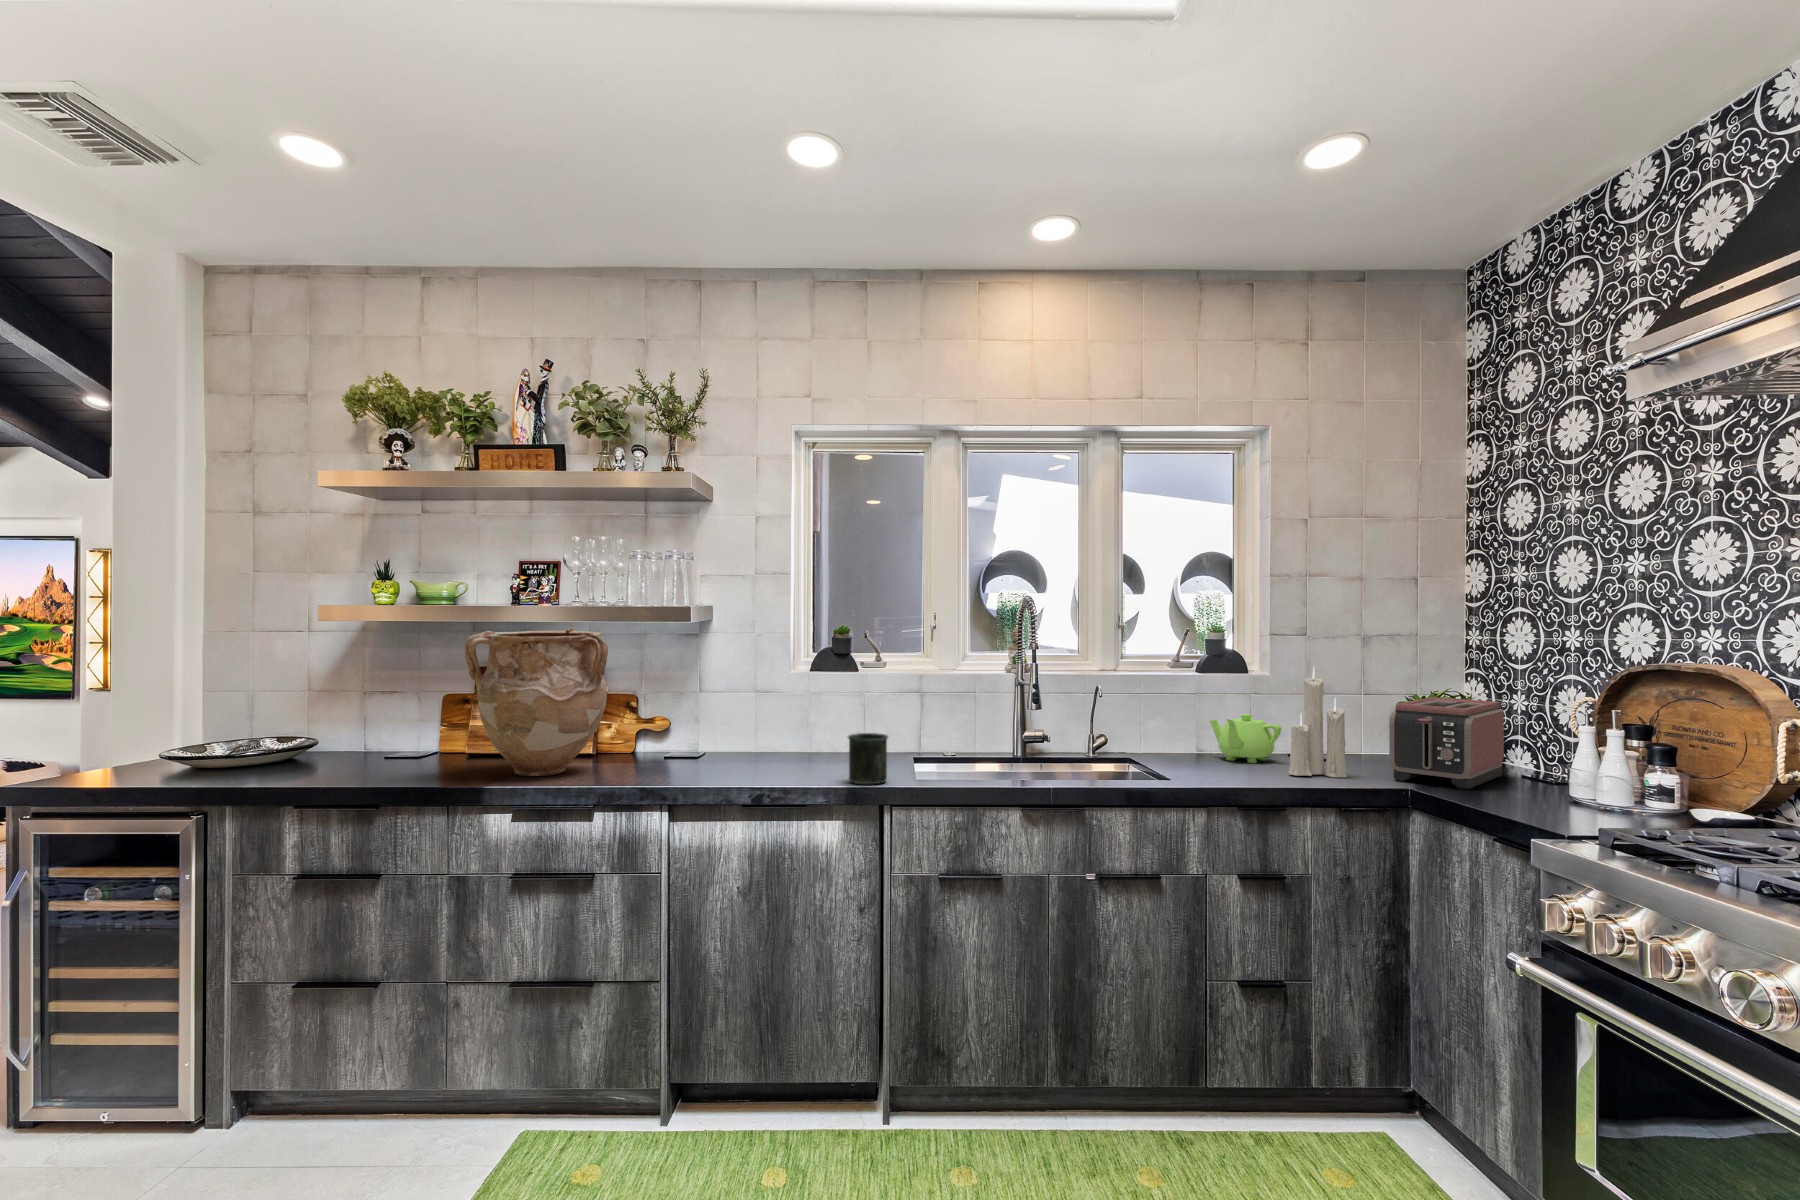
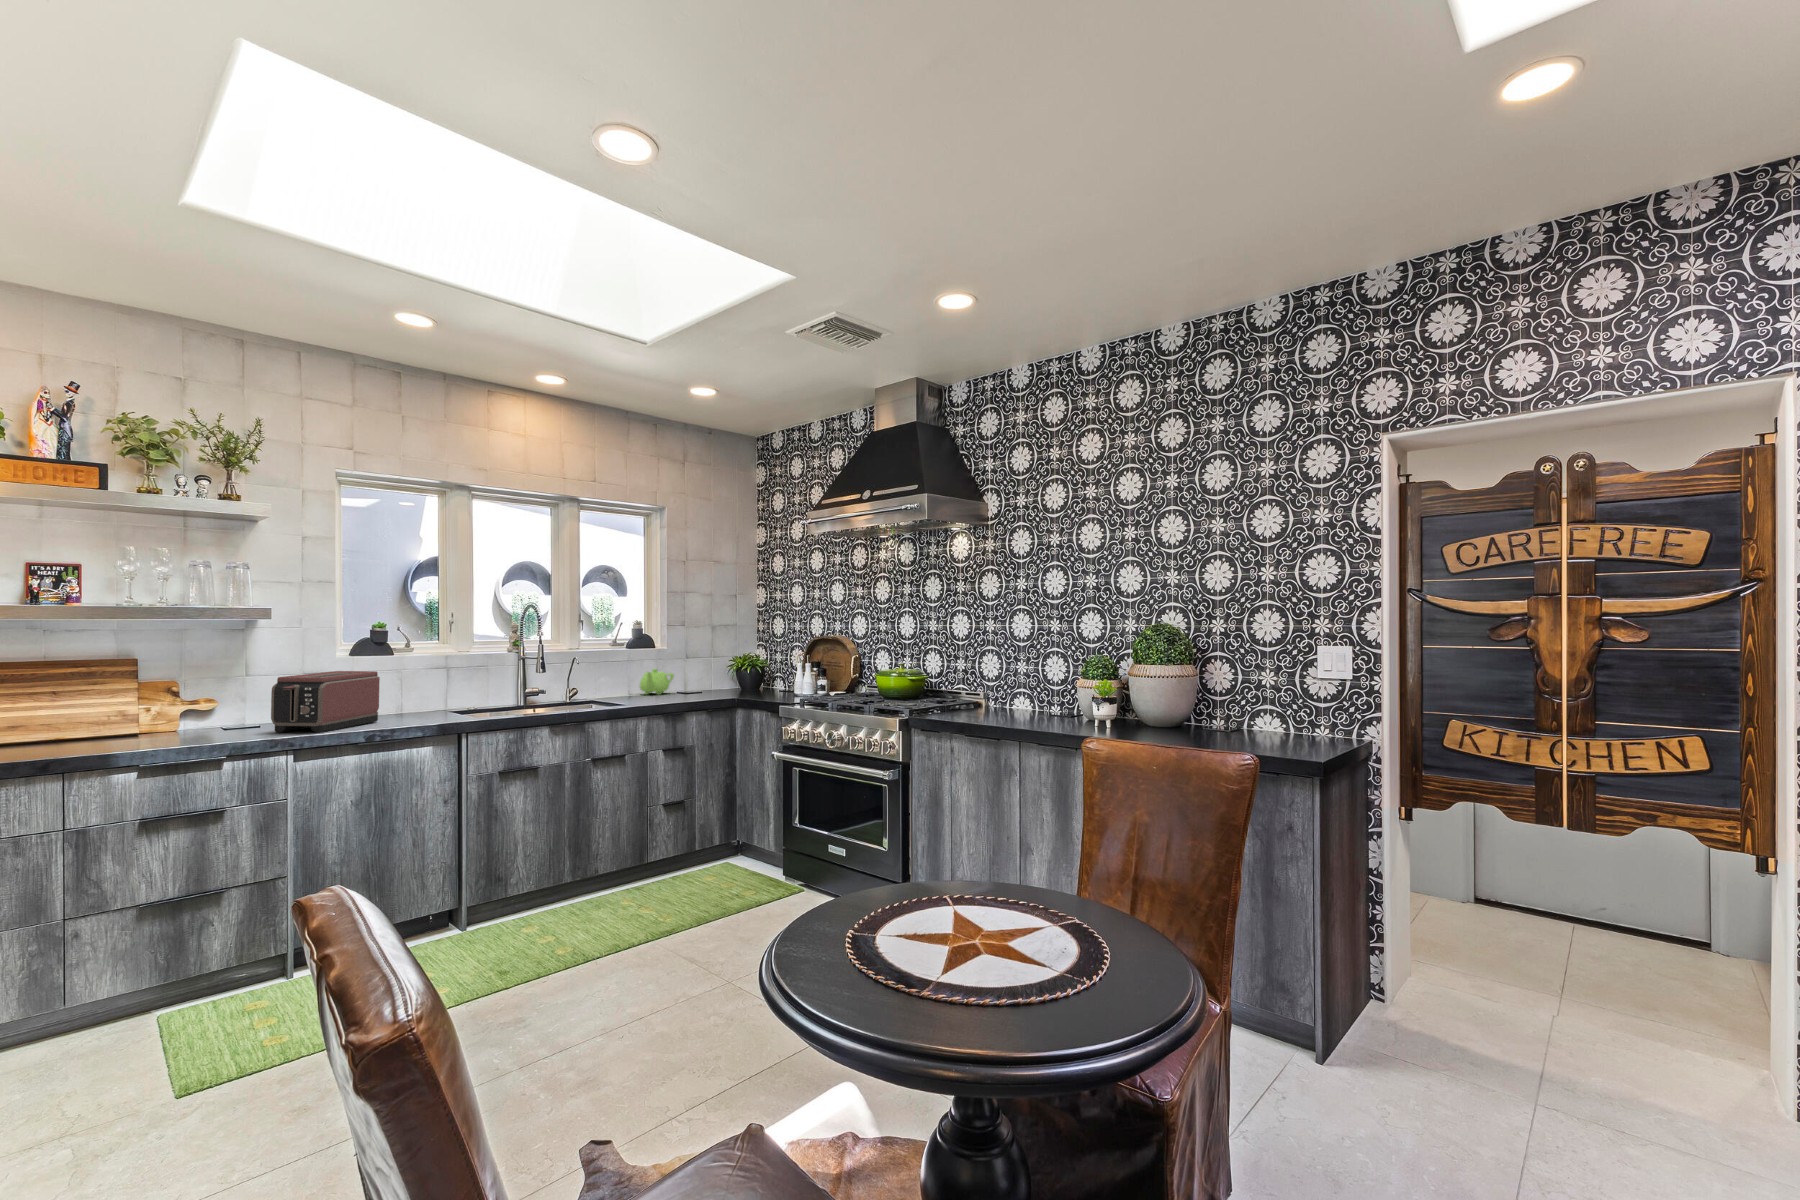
vase: present [465,628,609,776] -> none [46,625,208,749]
candle: present [1288,666,1347,777] -> none [683,637,710,697]
toaster: present [1389,697,1504,789] -> present [271,671,380,733]
mug: present [848,733,888,784] -> none [431,691,462,723]

